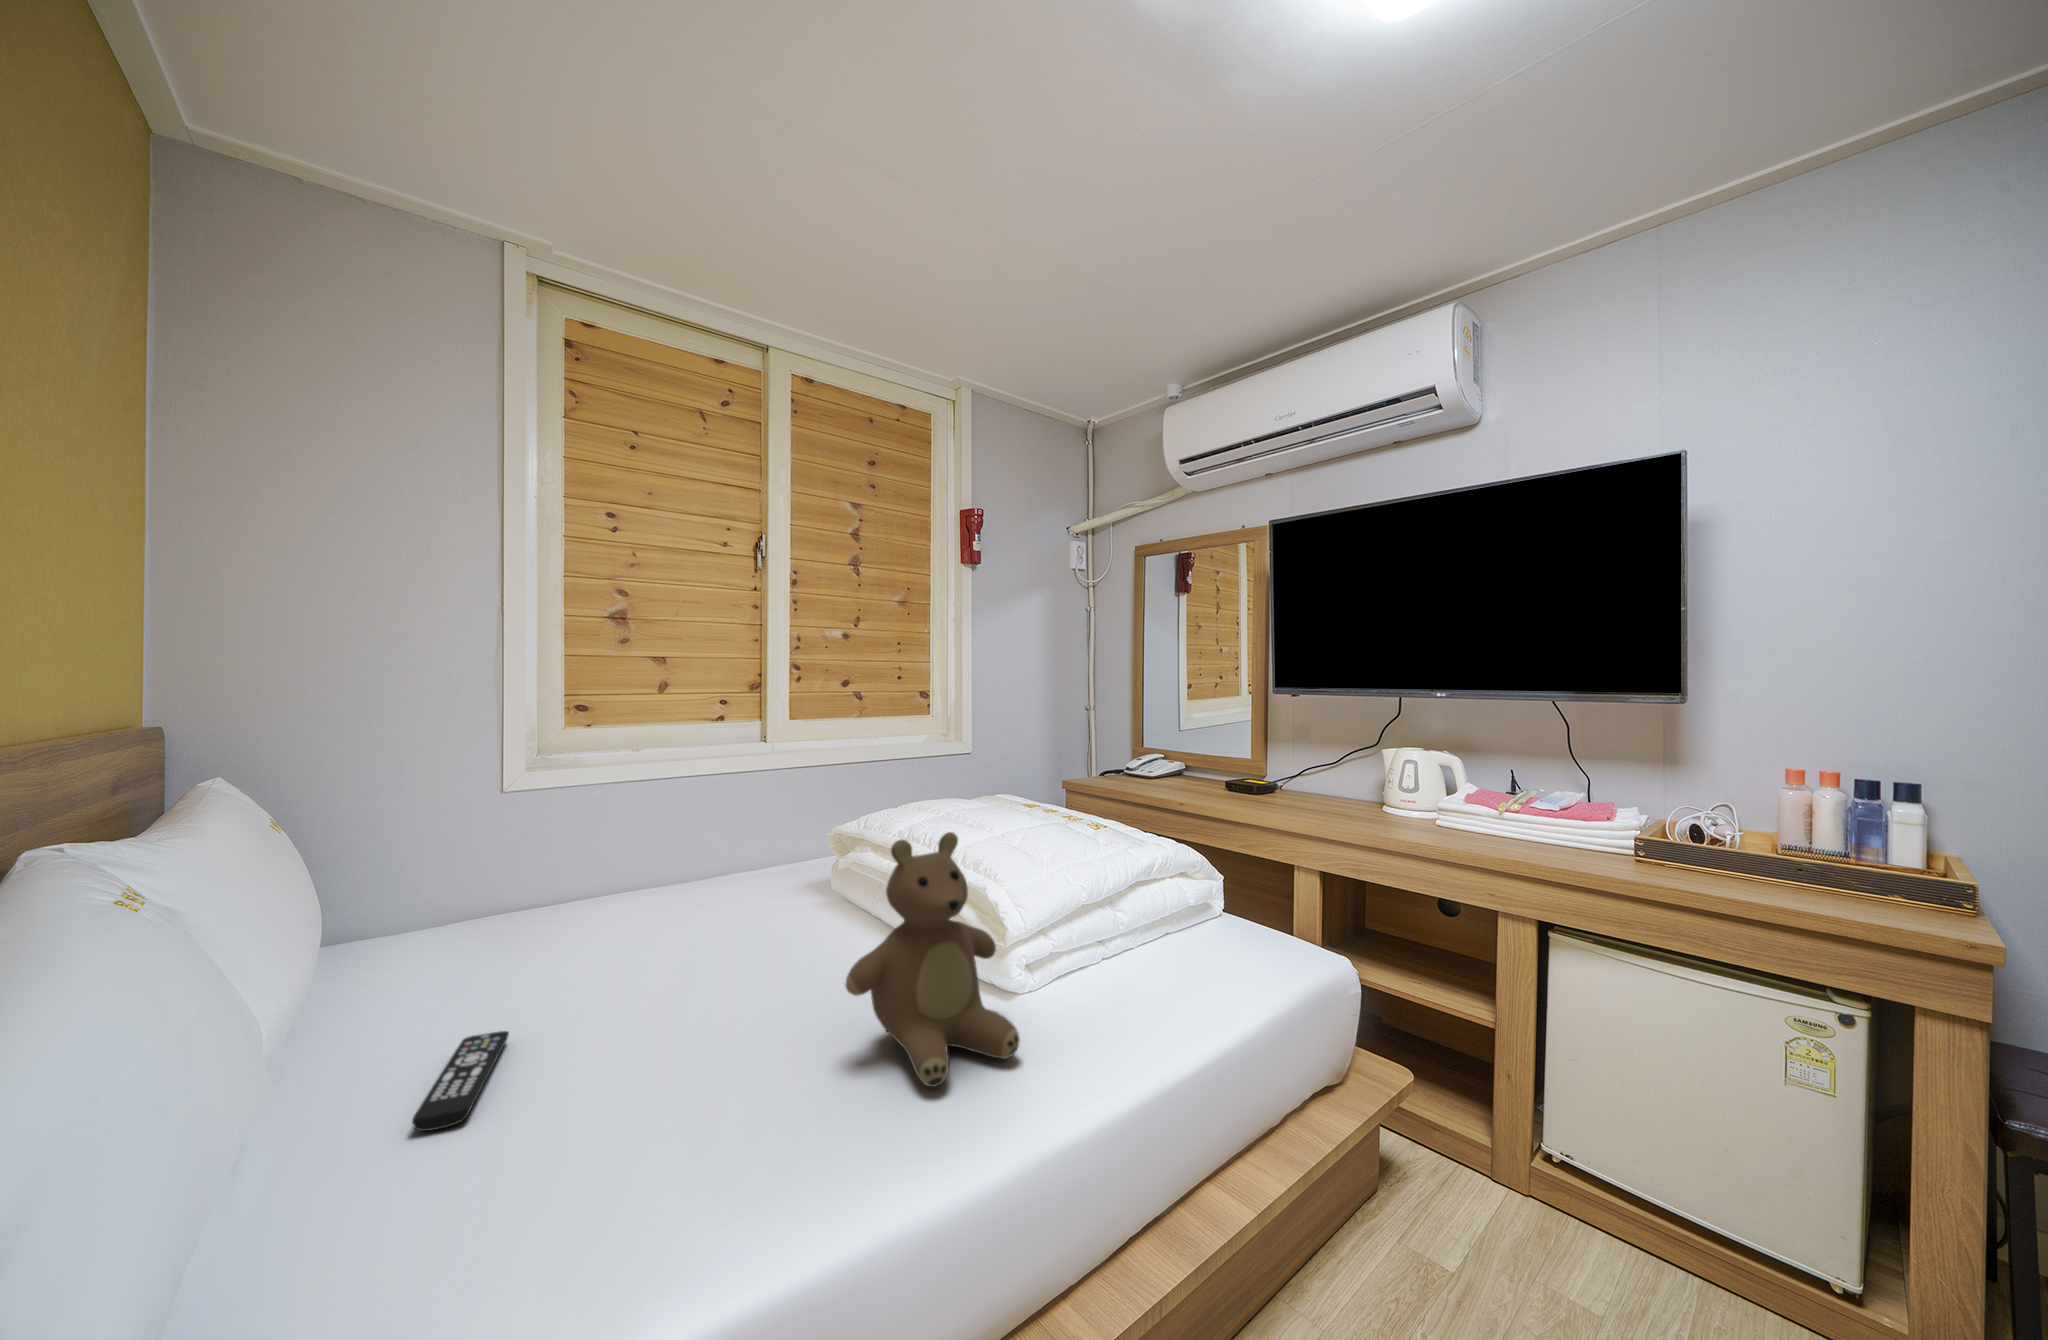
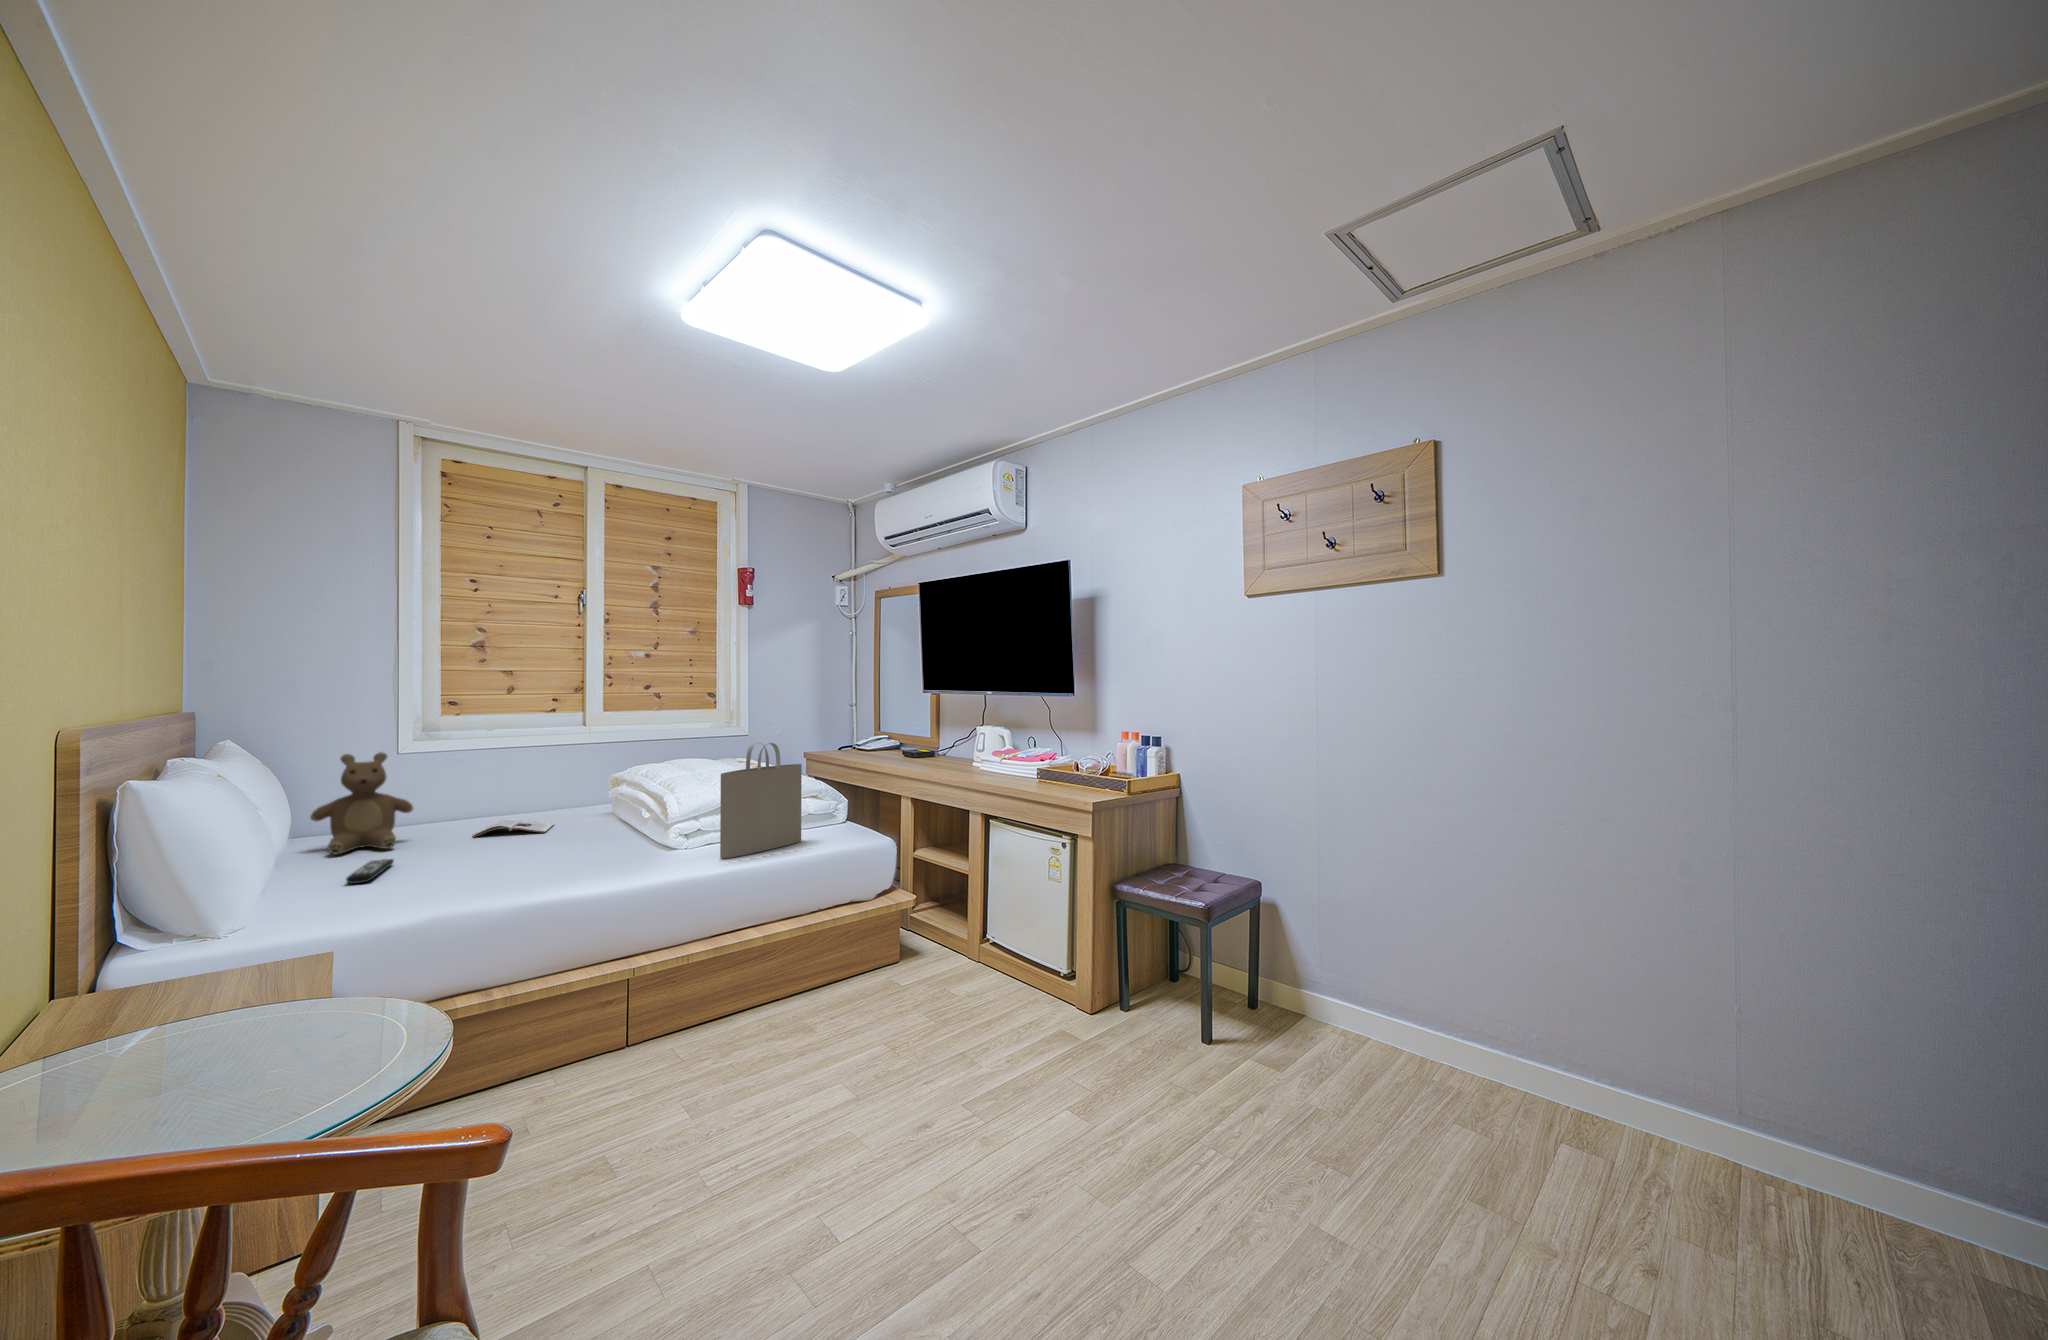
tote bag: none [1136,791,1221,1036] -> present [720,742,802,858]
teddy bear: present [846,832,1020,1087] -> present [310,752,413,854]
magazine: none [631,902,751,947] -> present [472,818,554,837]

